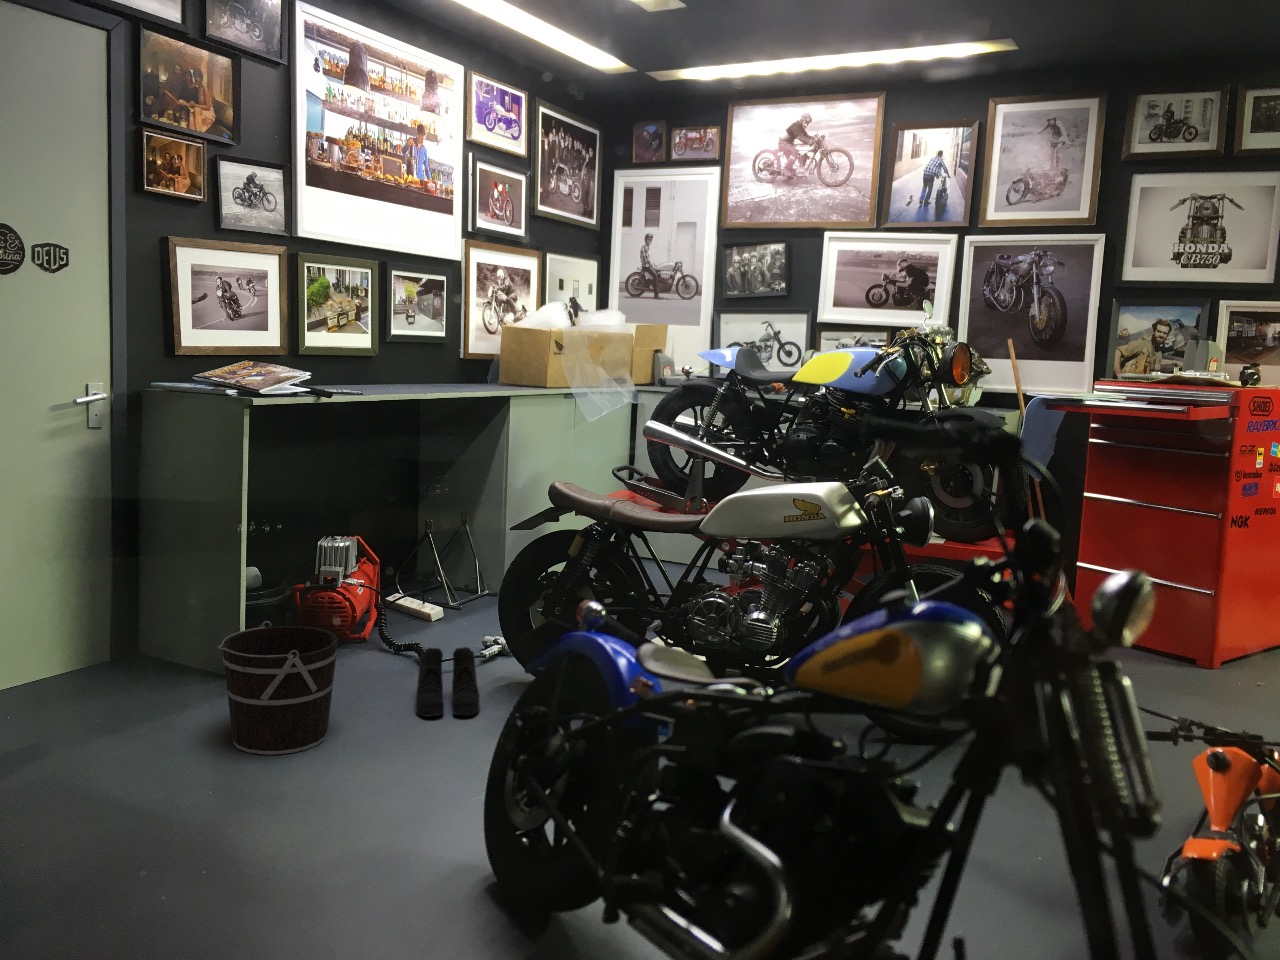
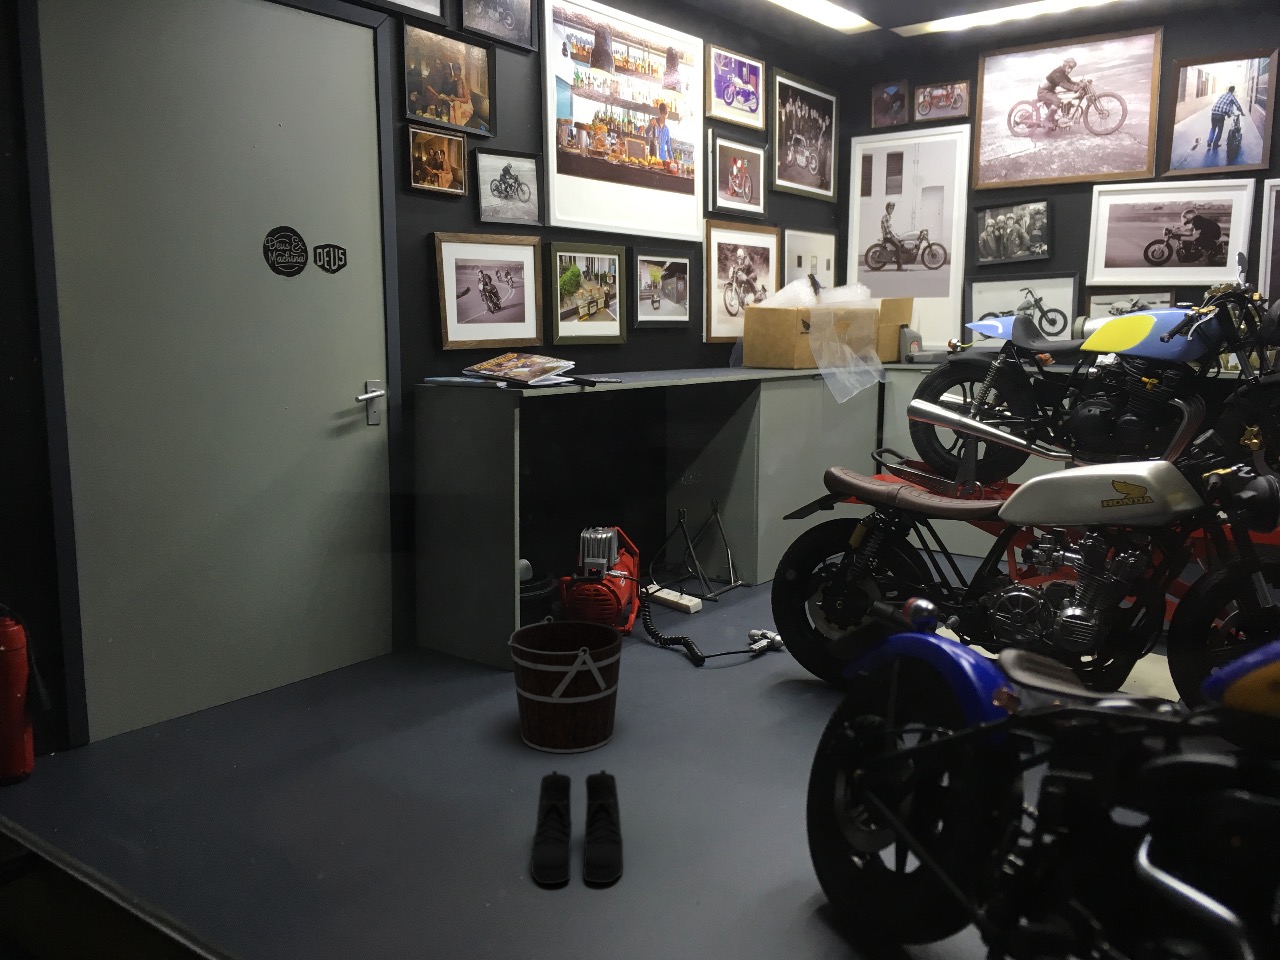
boots: present [416,647,480,717] -> present [531,770,623,883]

